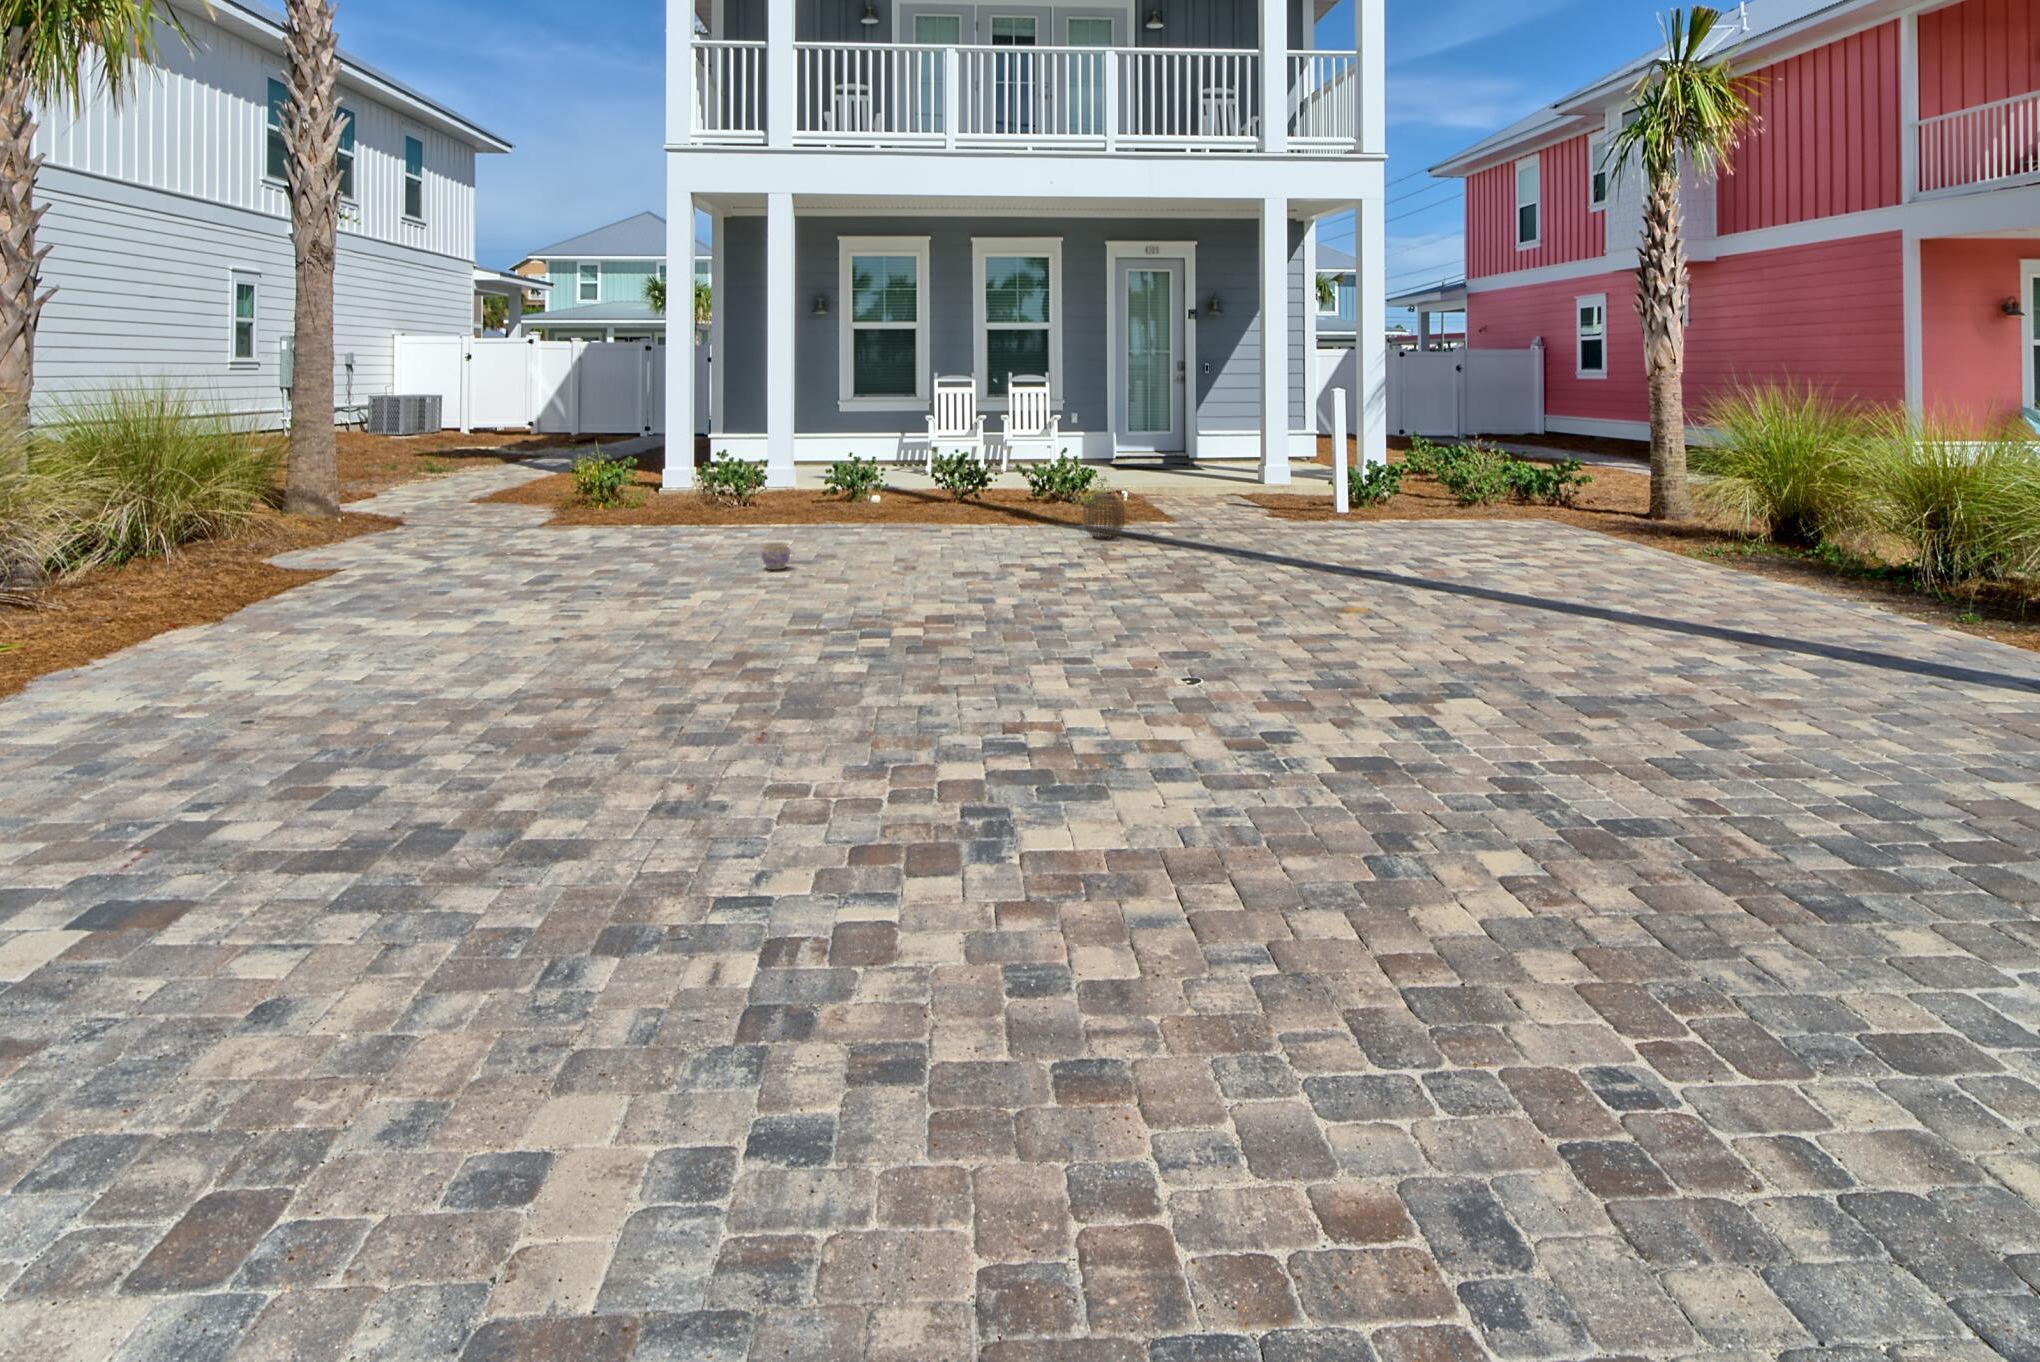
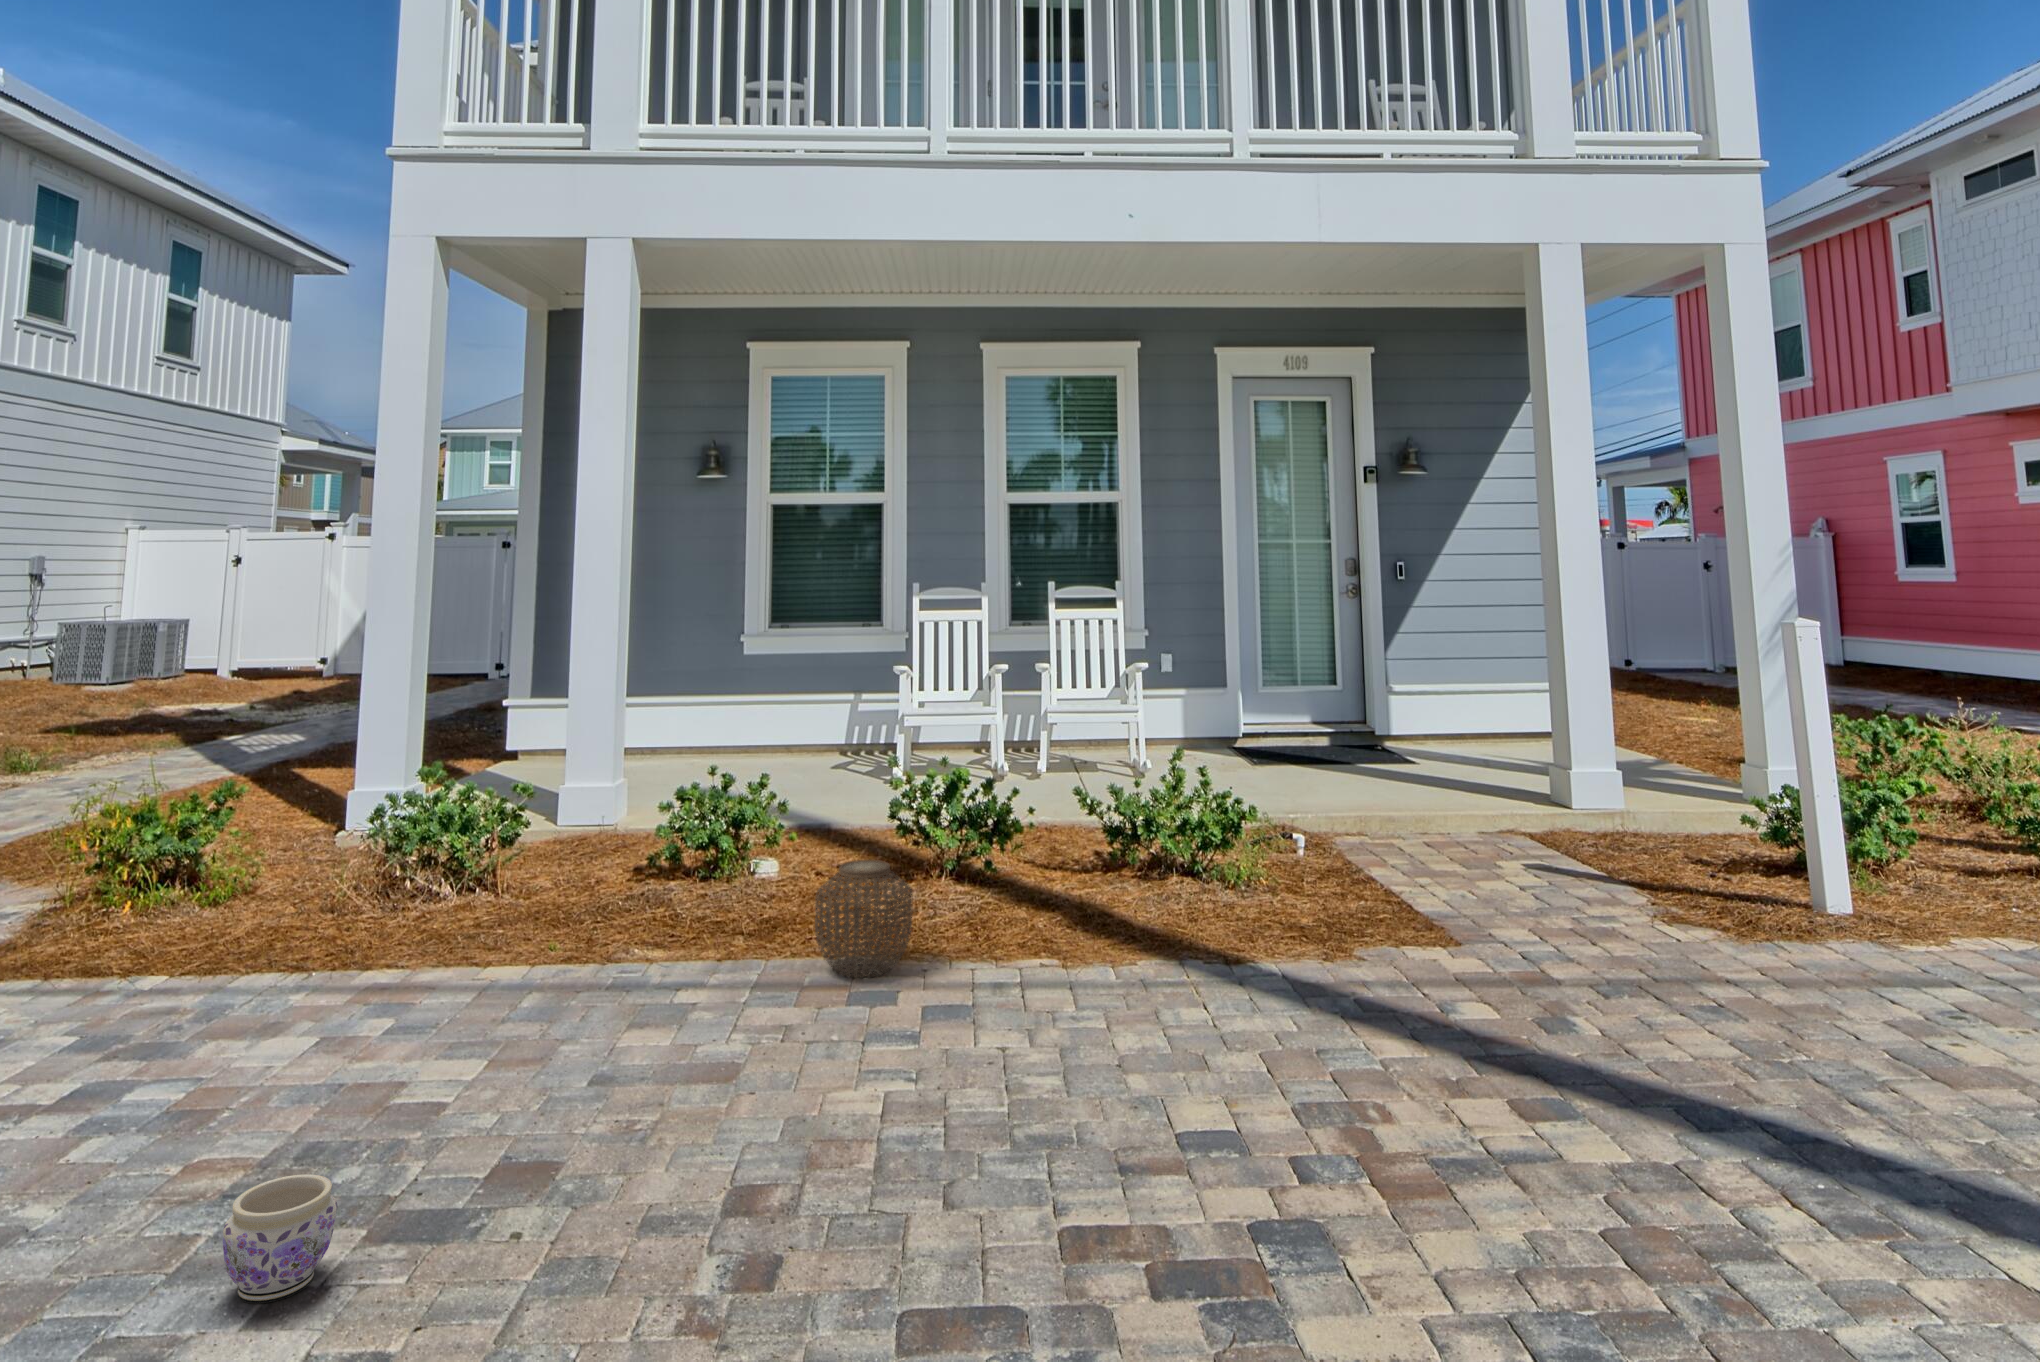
woven basket: present [1083,494,1124,539] -> present [815,860,912,978]

